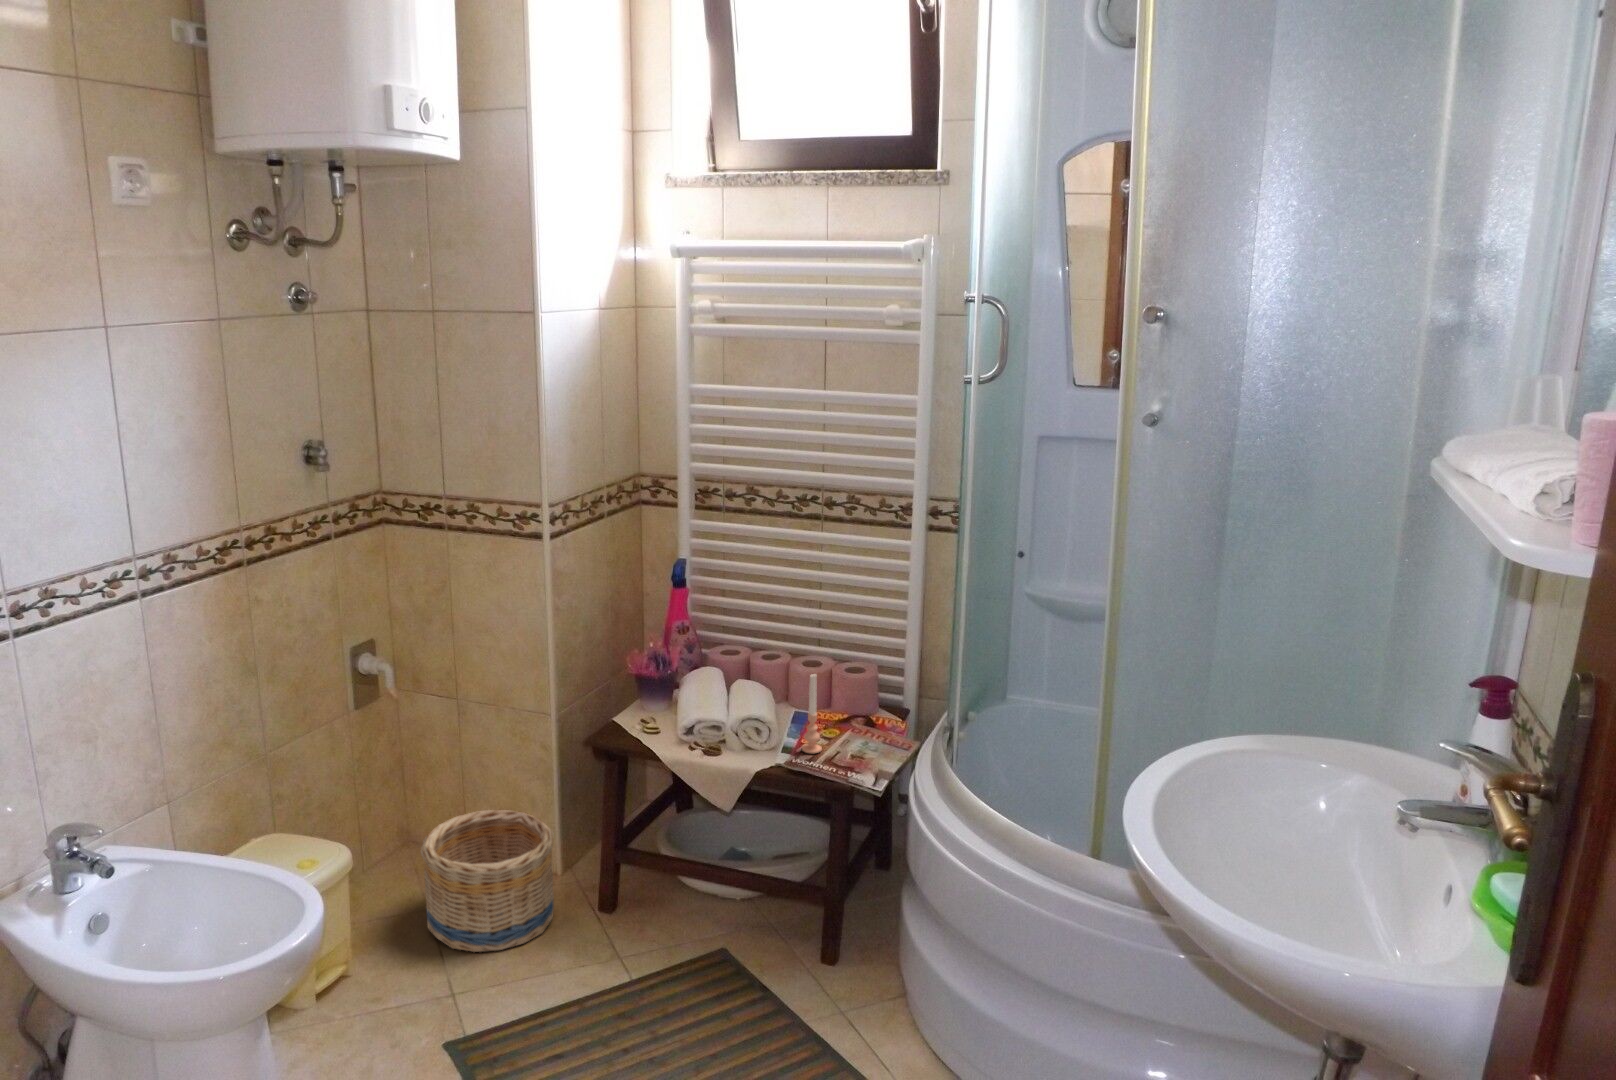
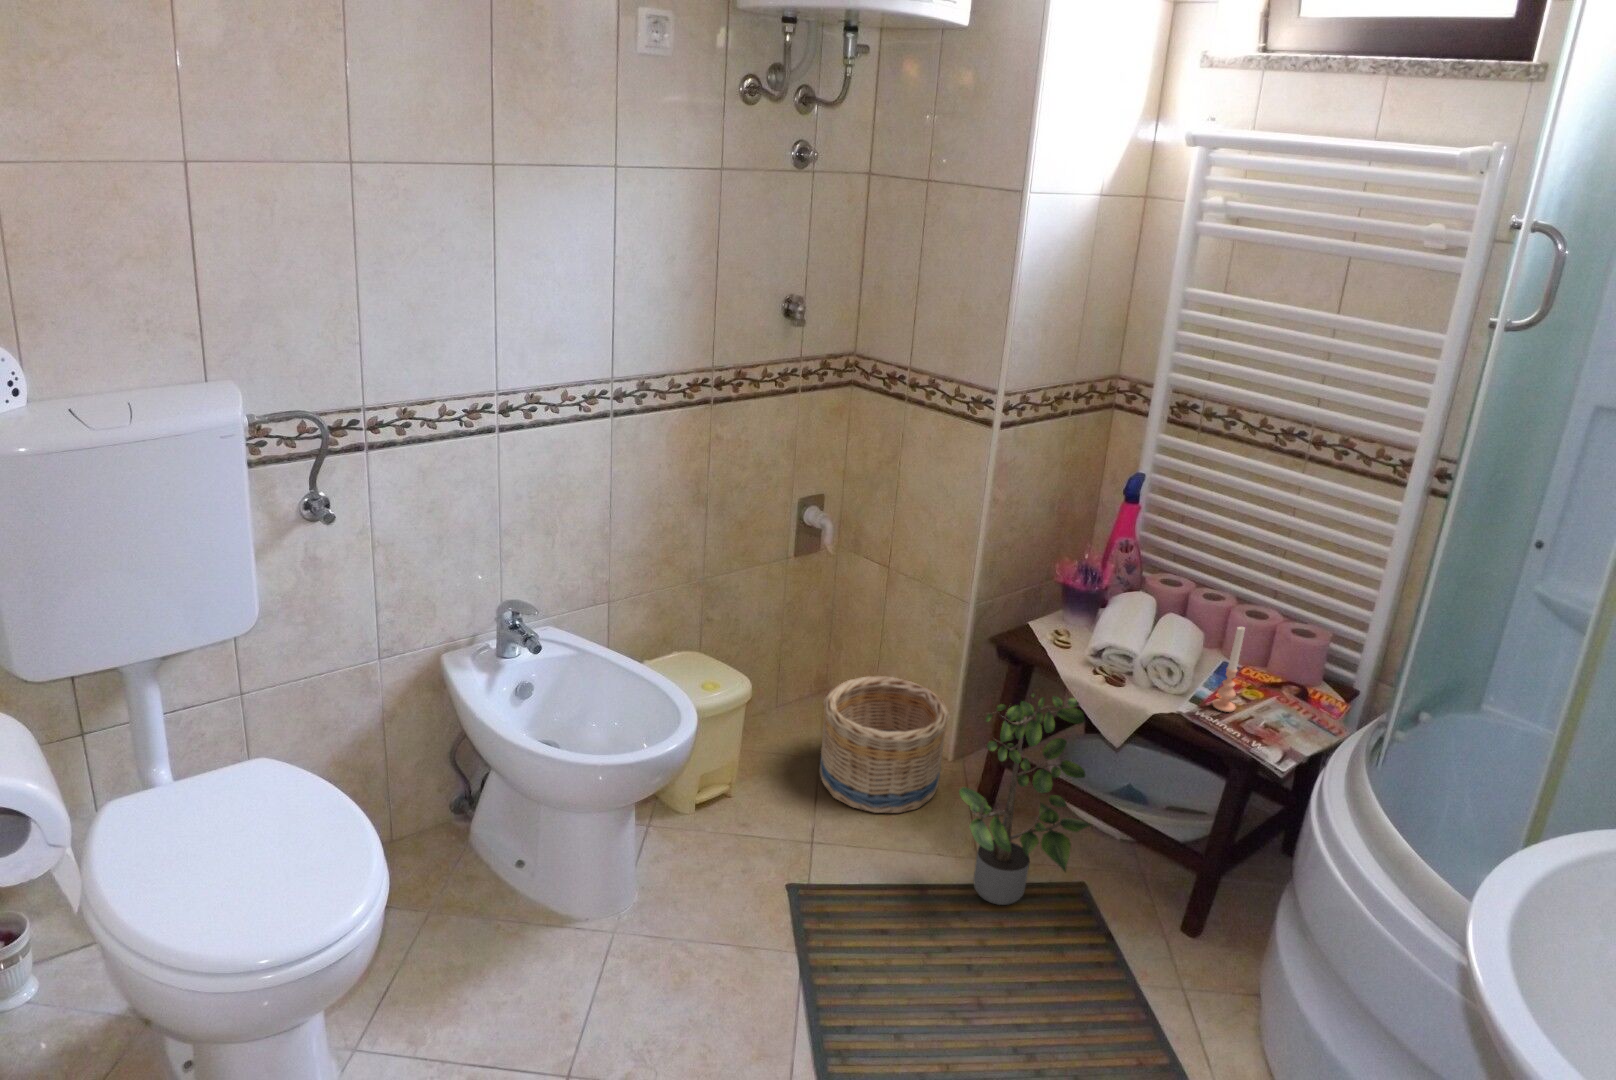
potted plant: none [593,768,722,996] -> present [959,694,1091,905]

